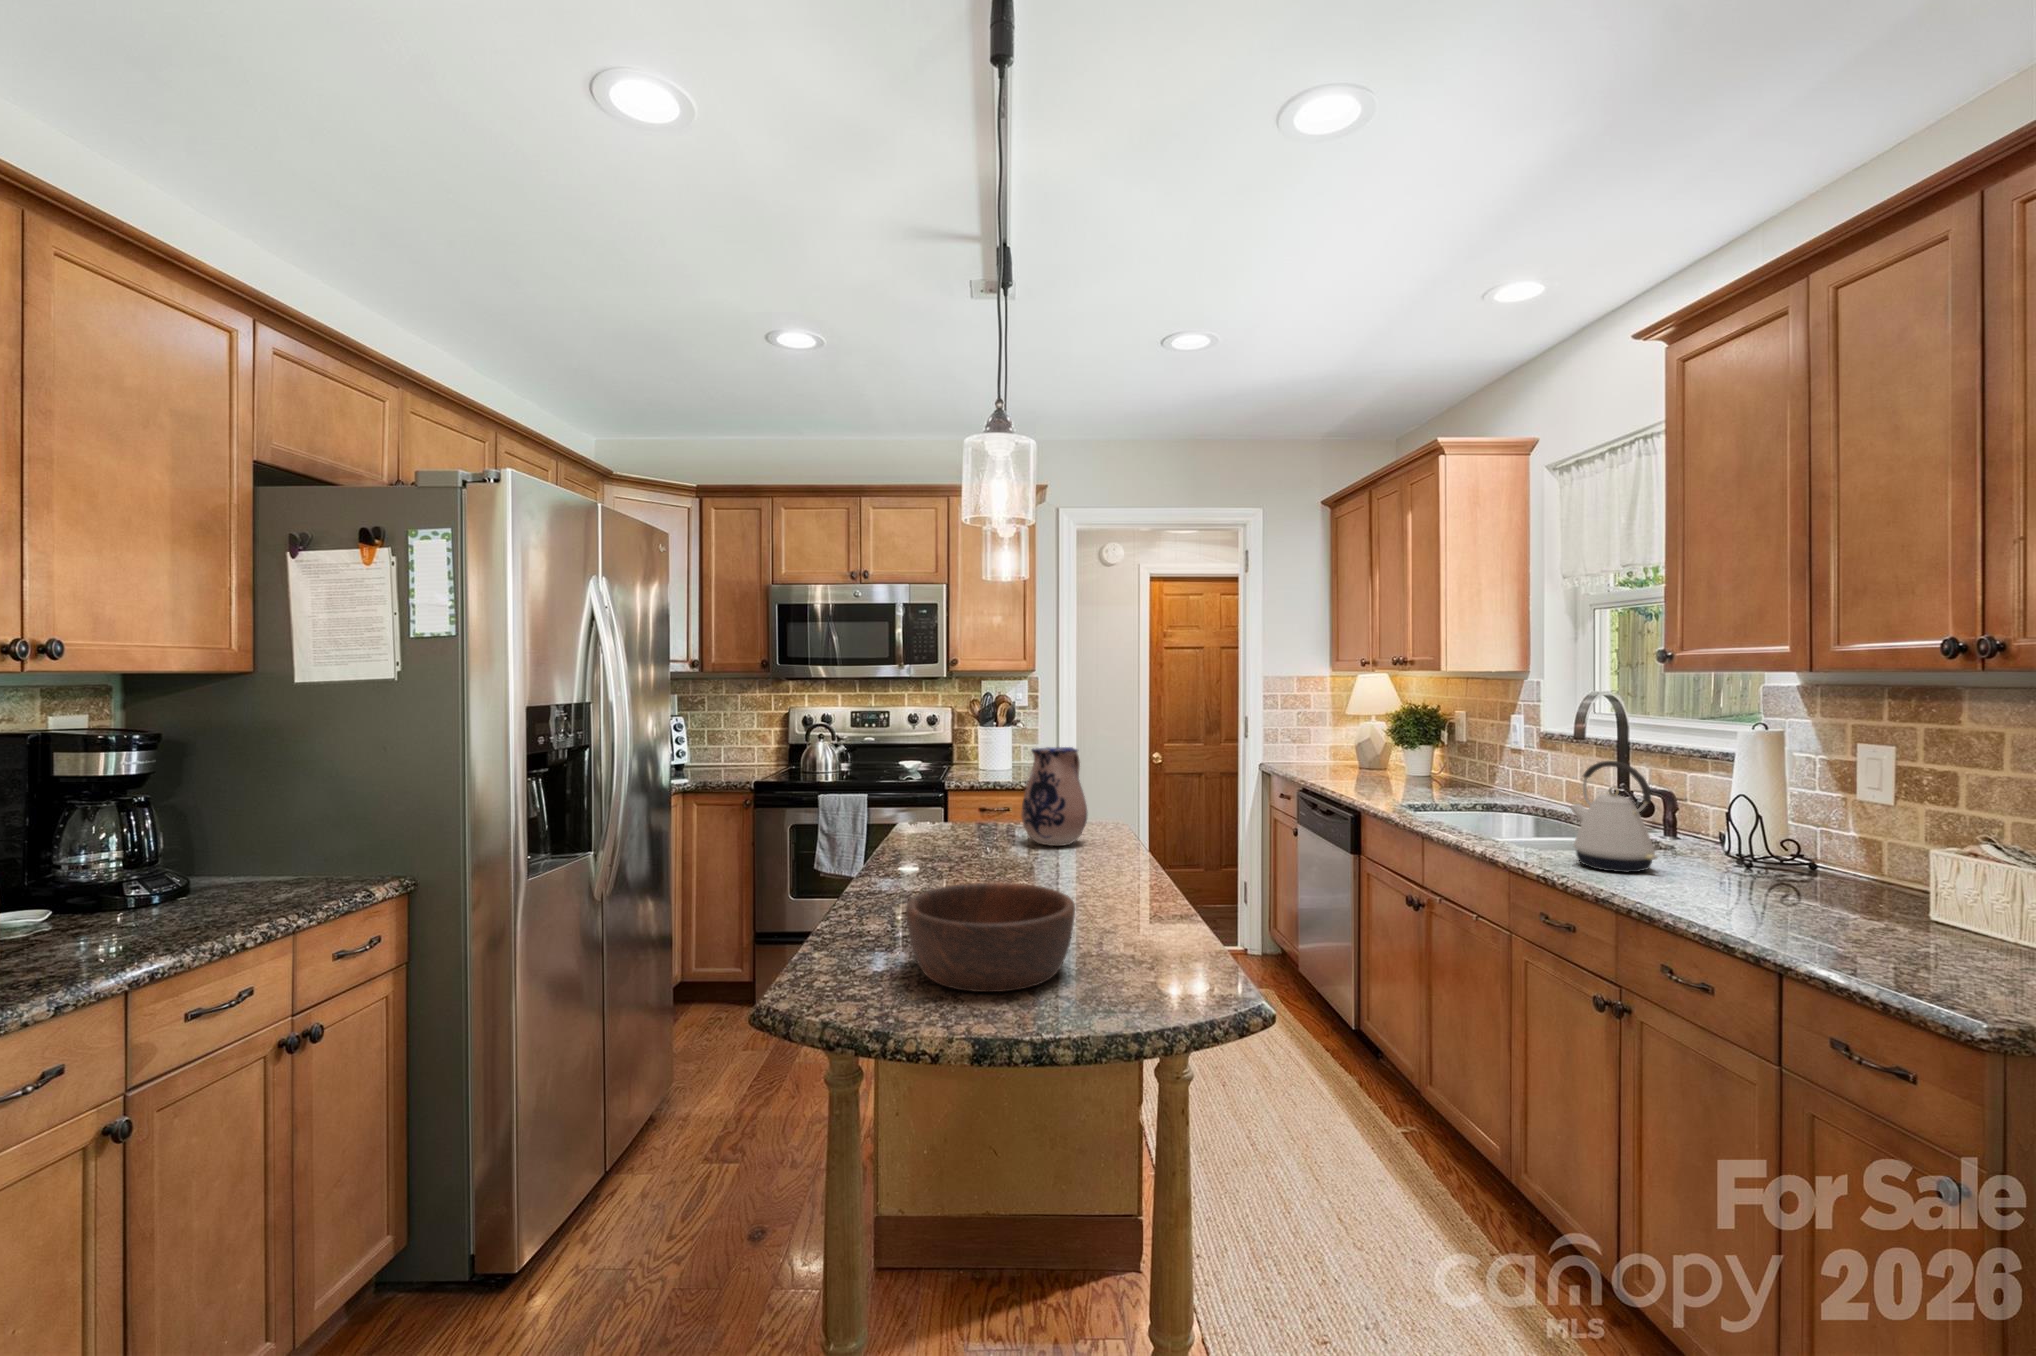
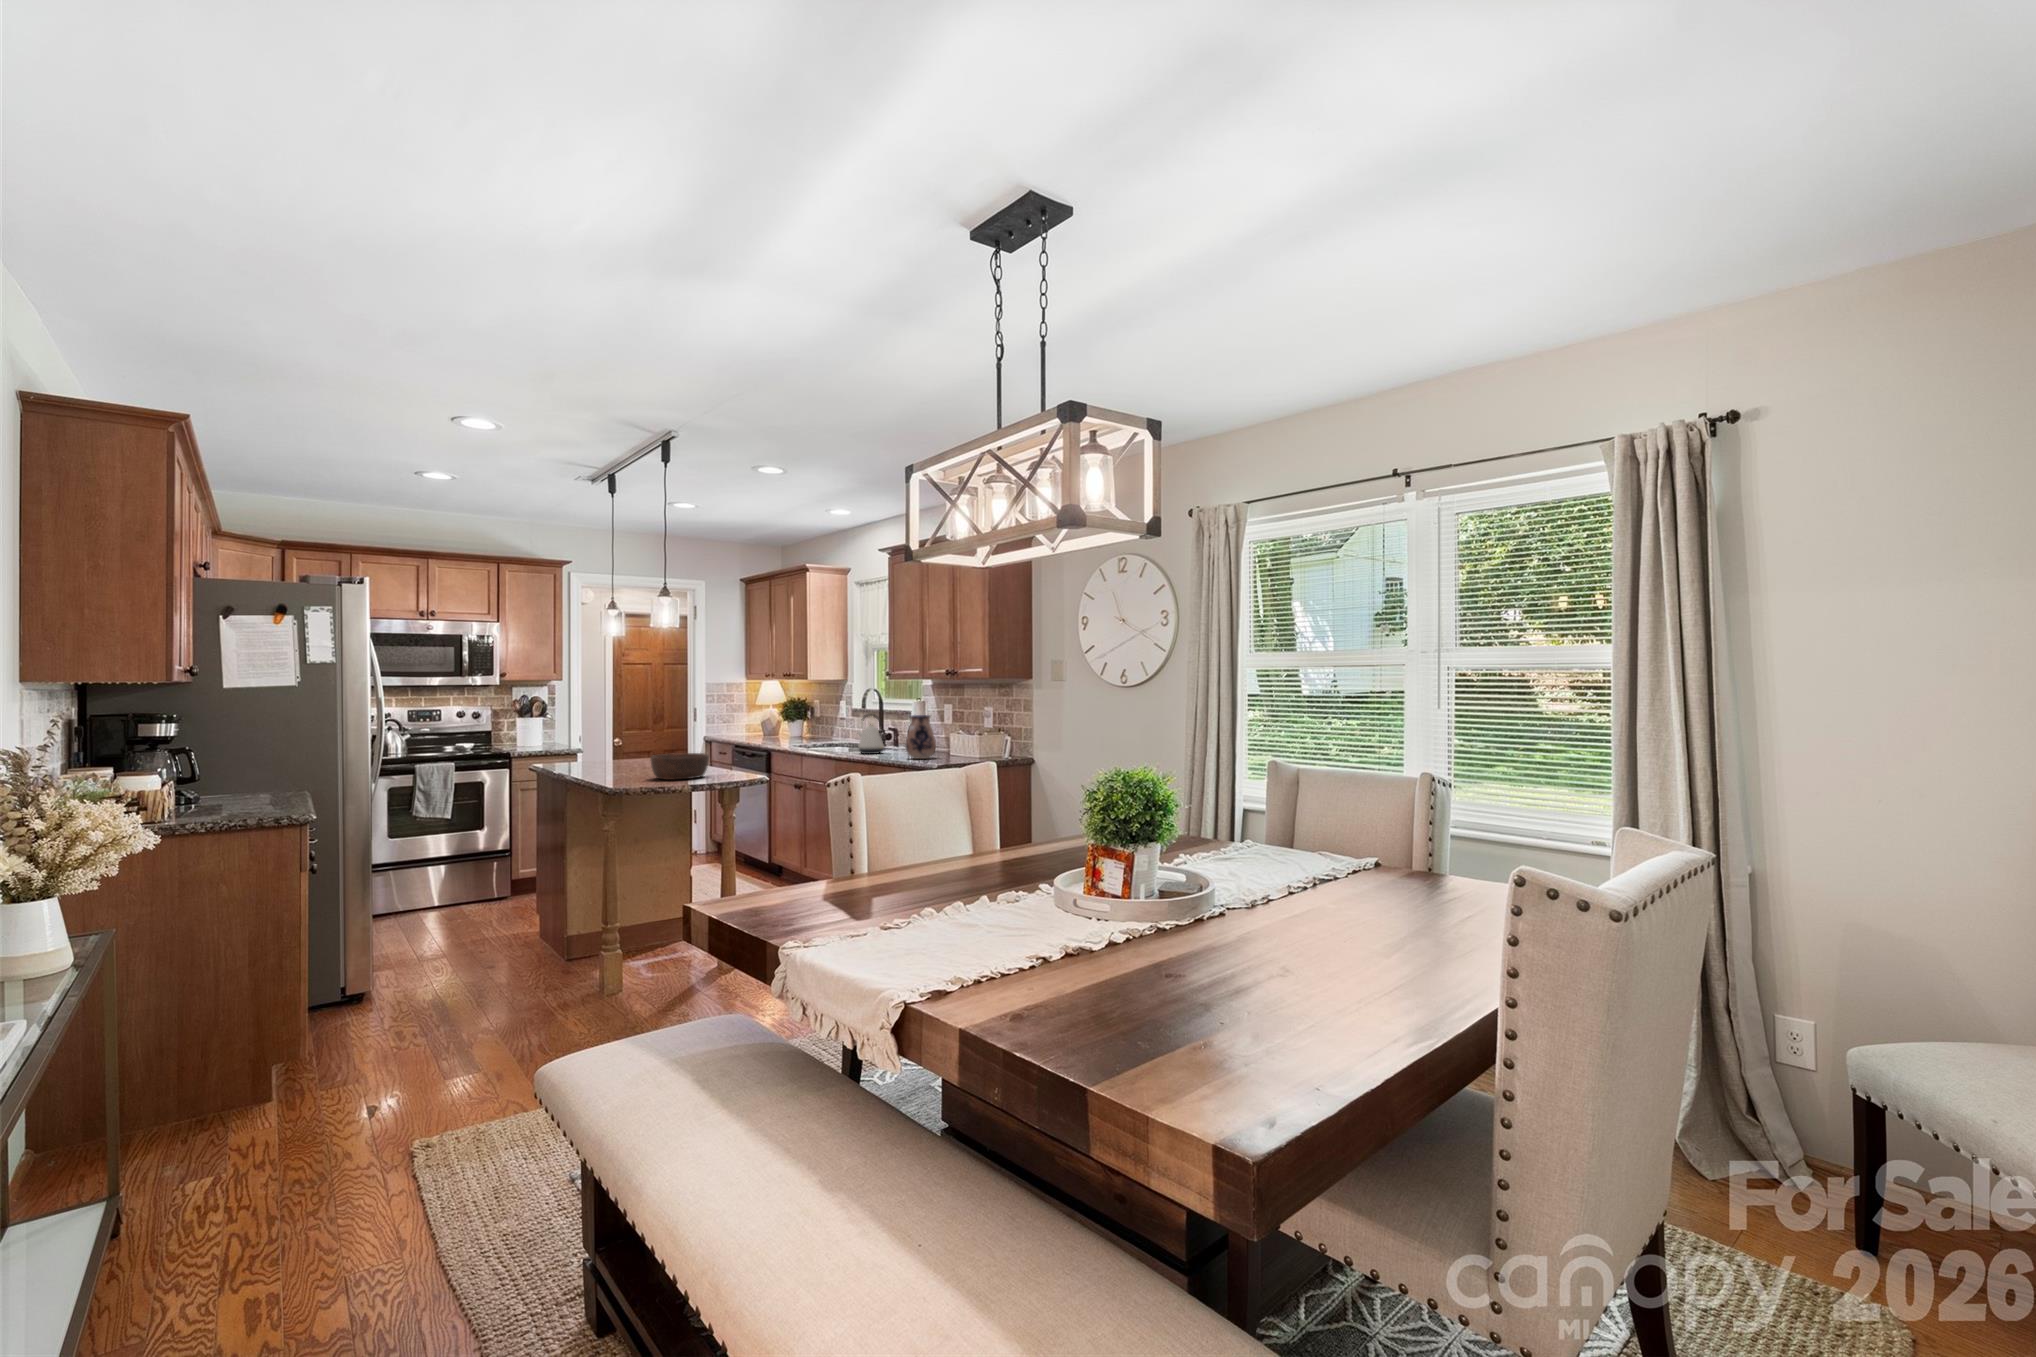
ceramic pitcher: present [1021,747,1088,846] -> present [906,715,936,759]

